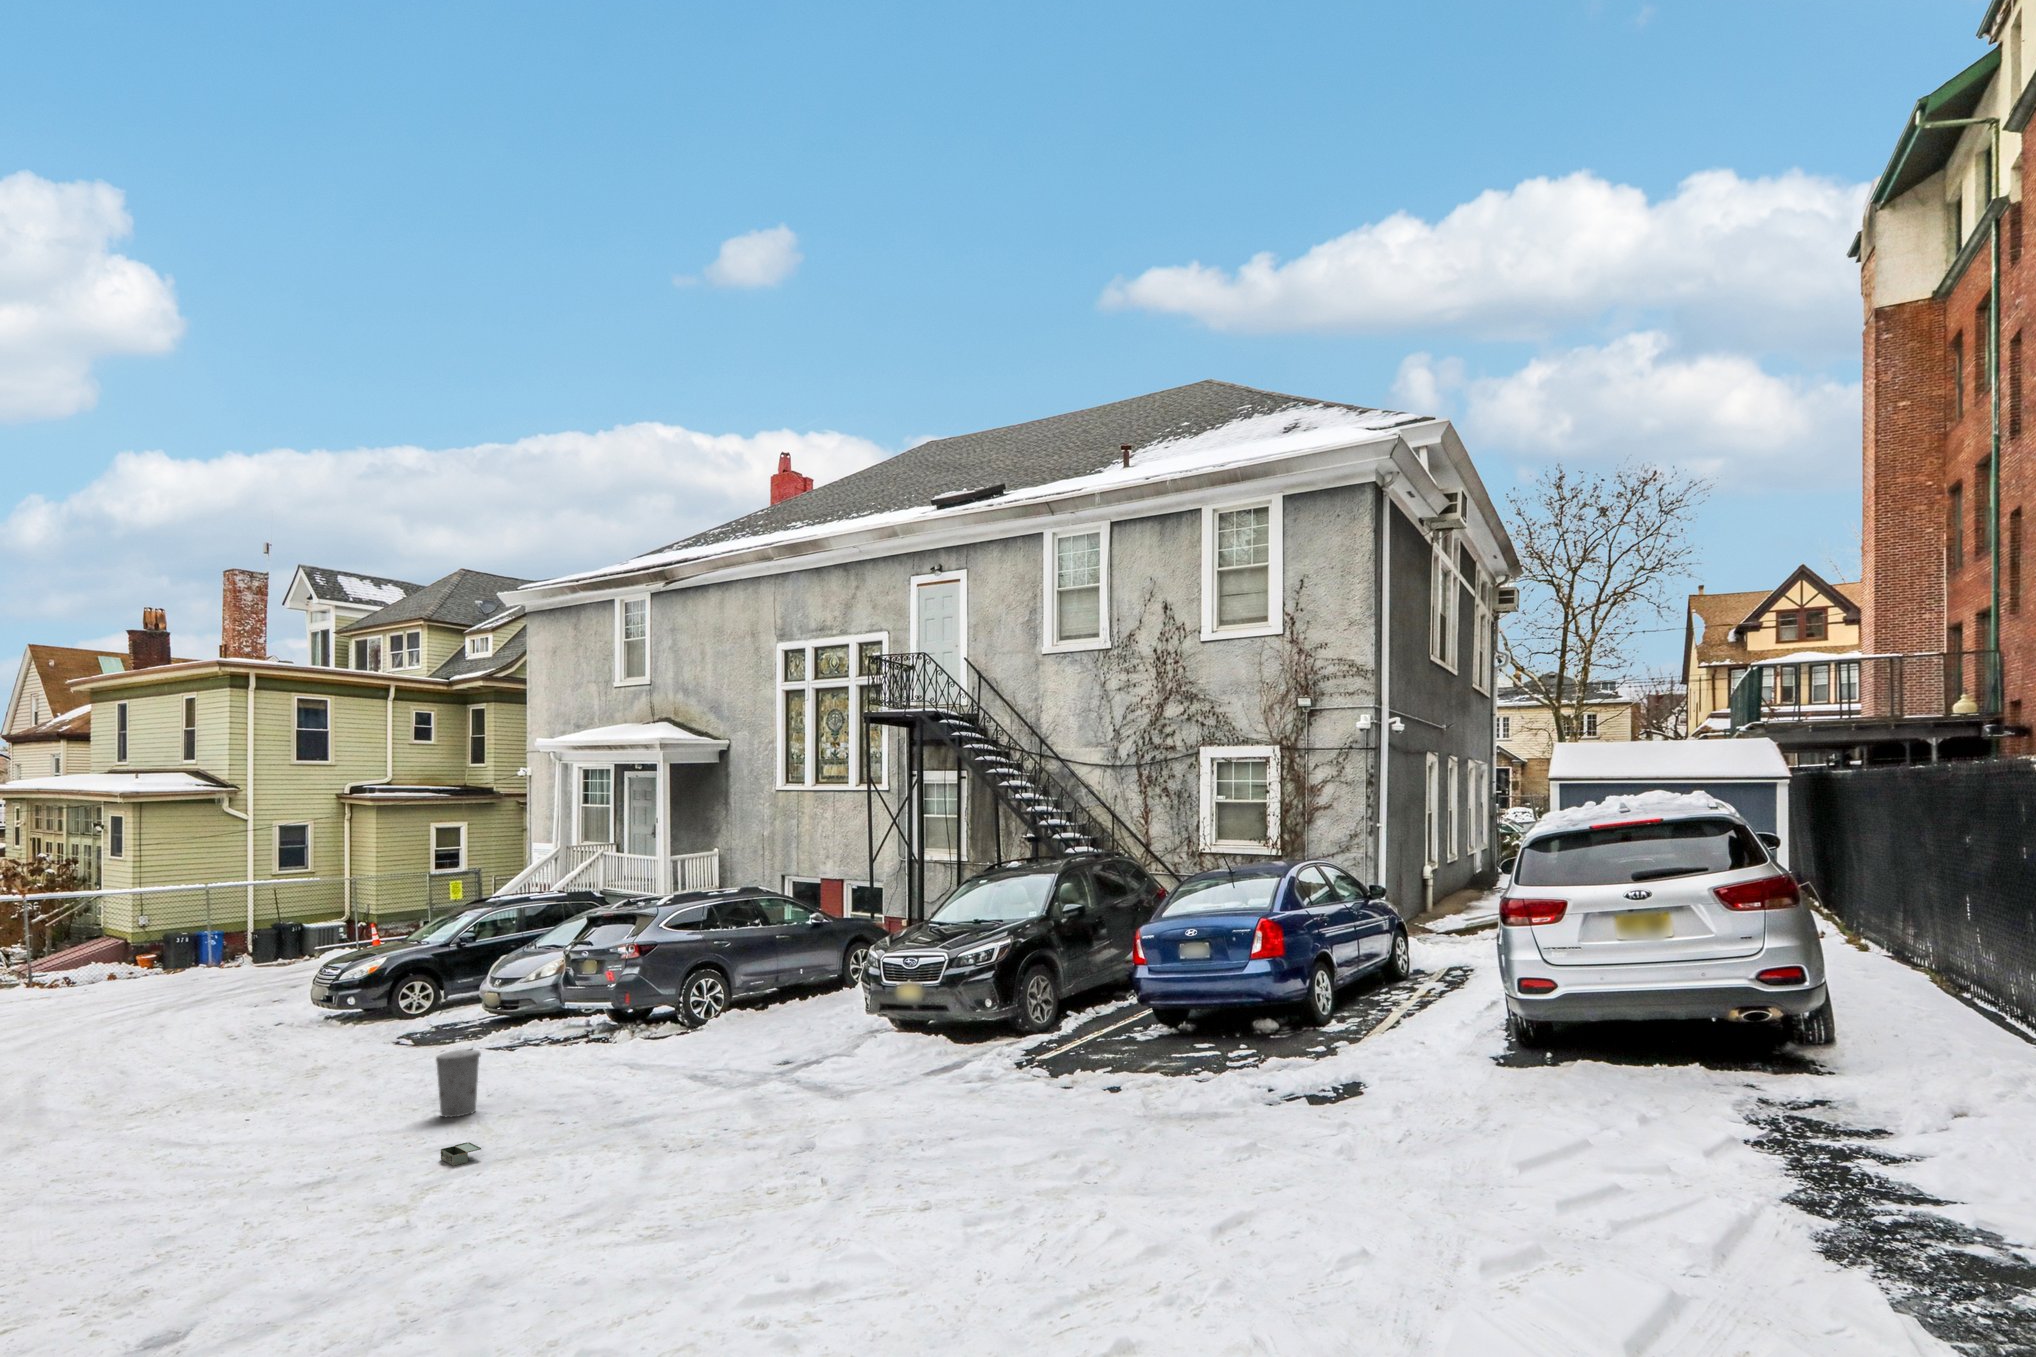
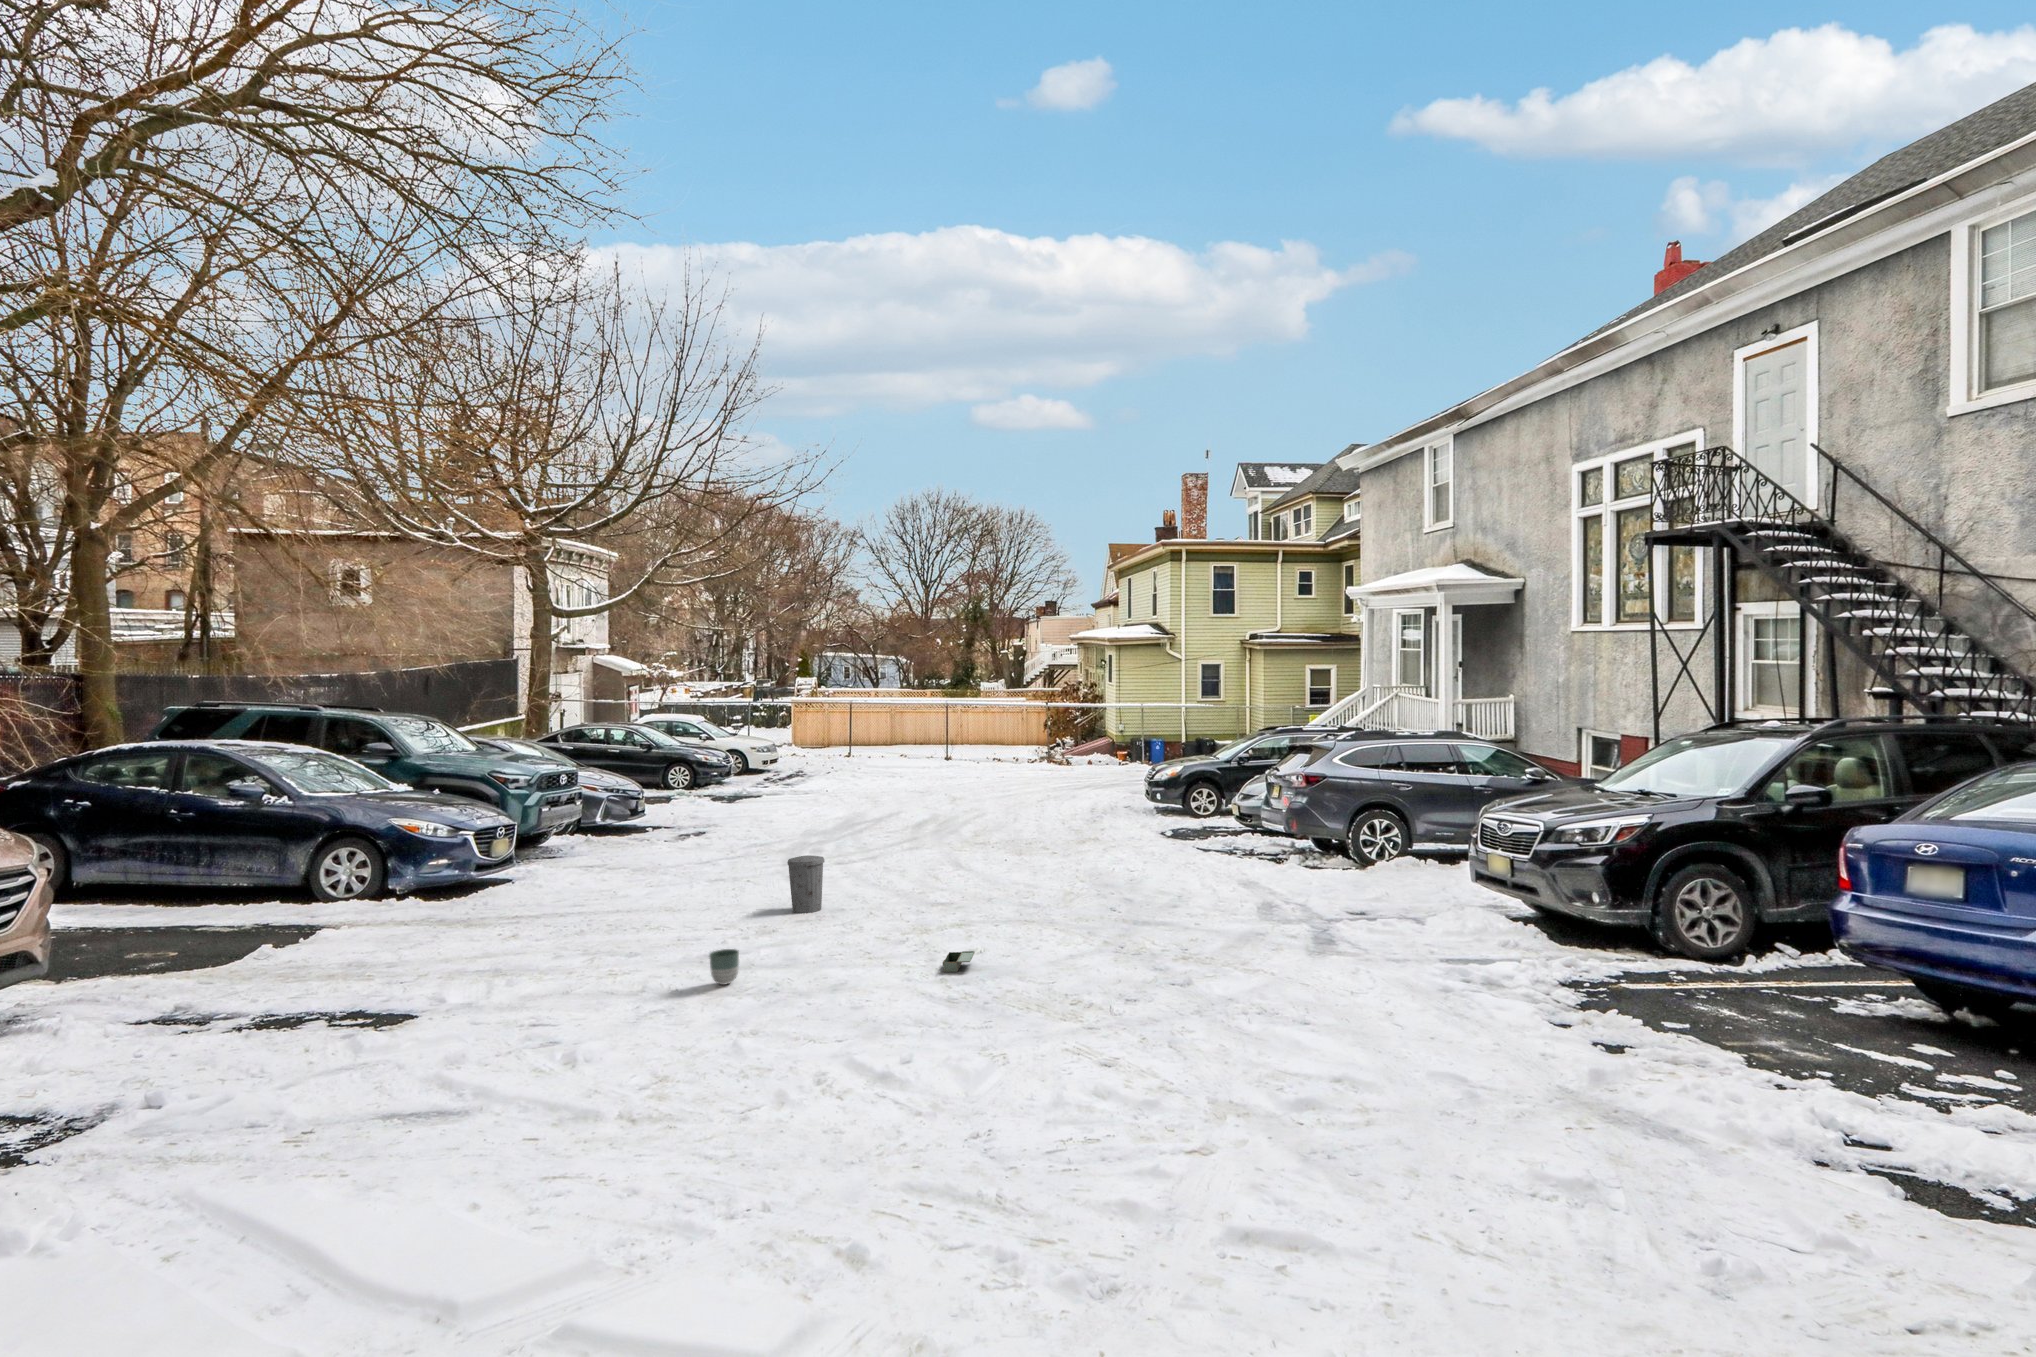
trash can: present [436,1050,481,1117] -> present [787,855,825,913]
planter: none [185,1191,225,1235] -> present [709,949,739,985]

